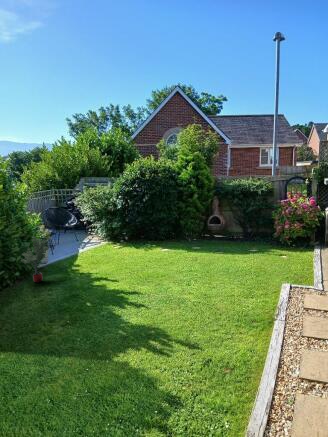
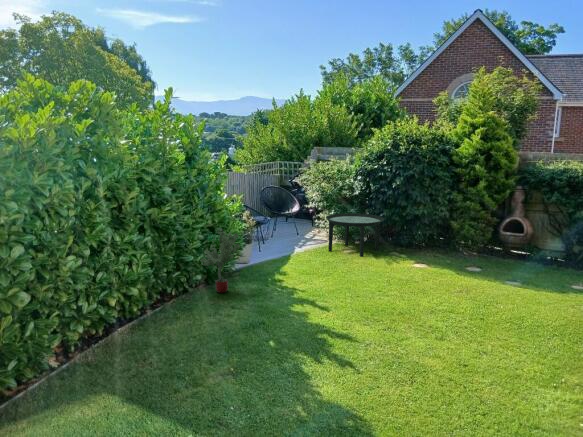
round table: none [100,221,139,250] -> present [326,213,384,257]

